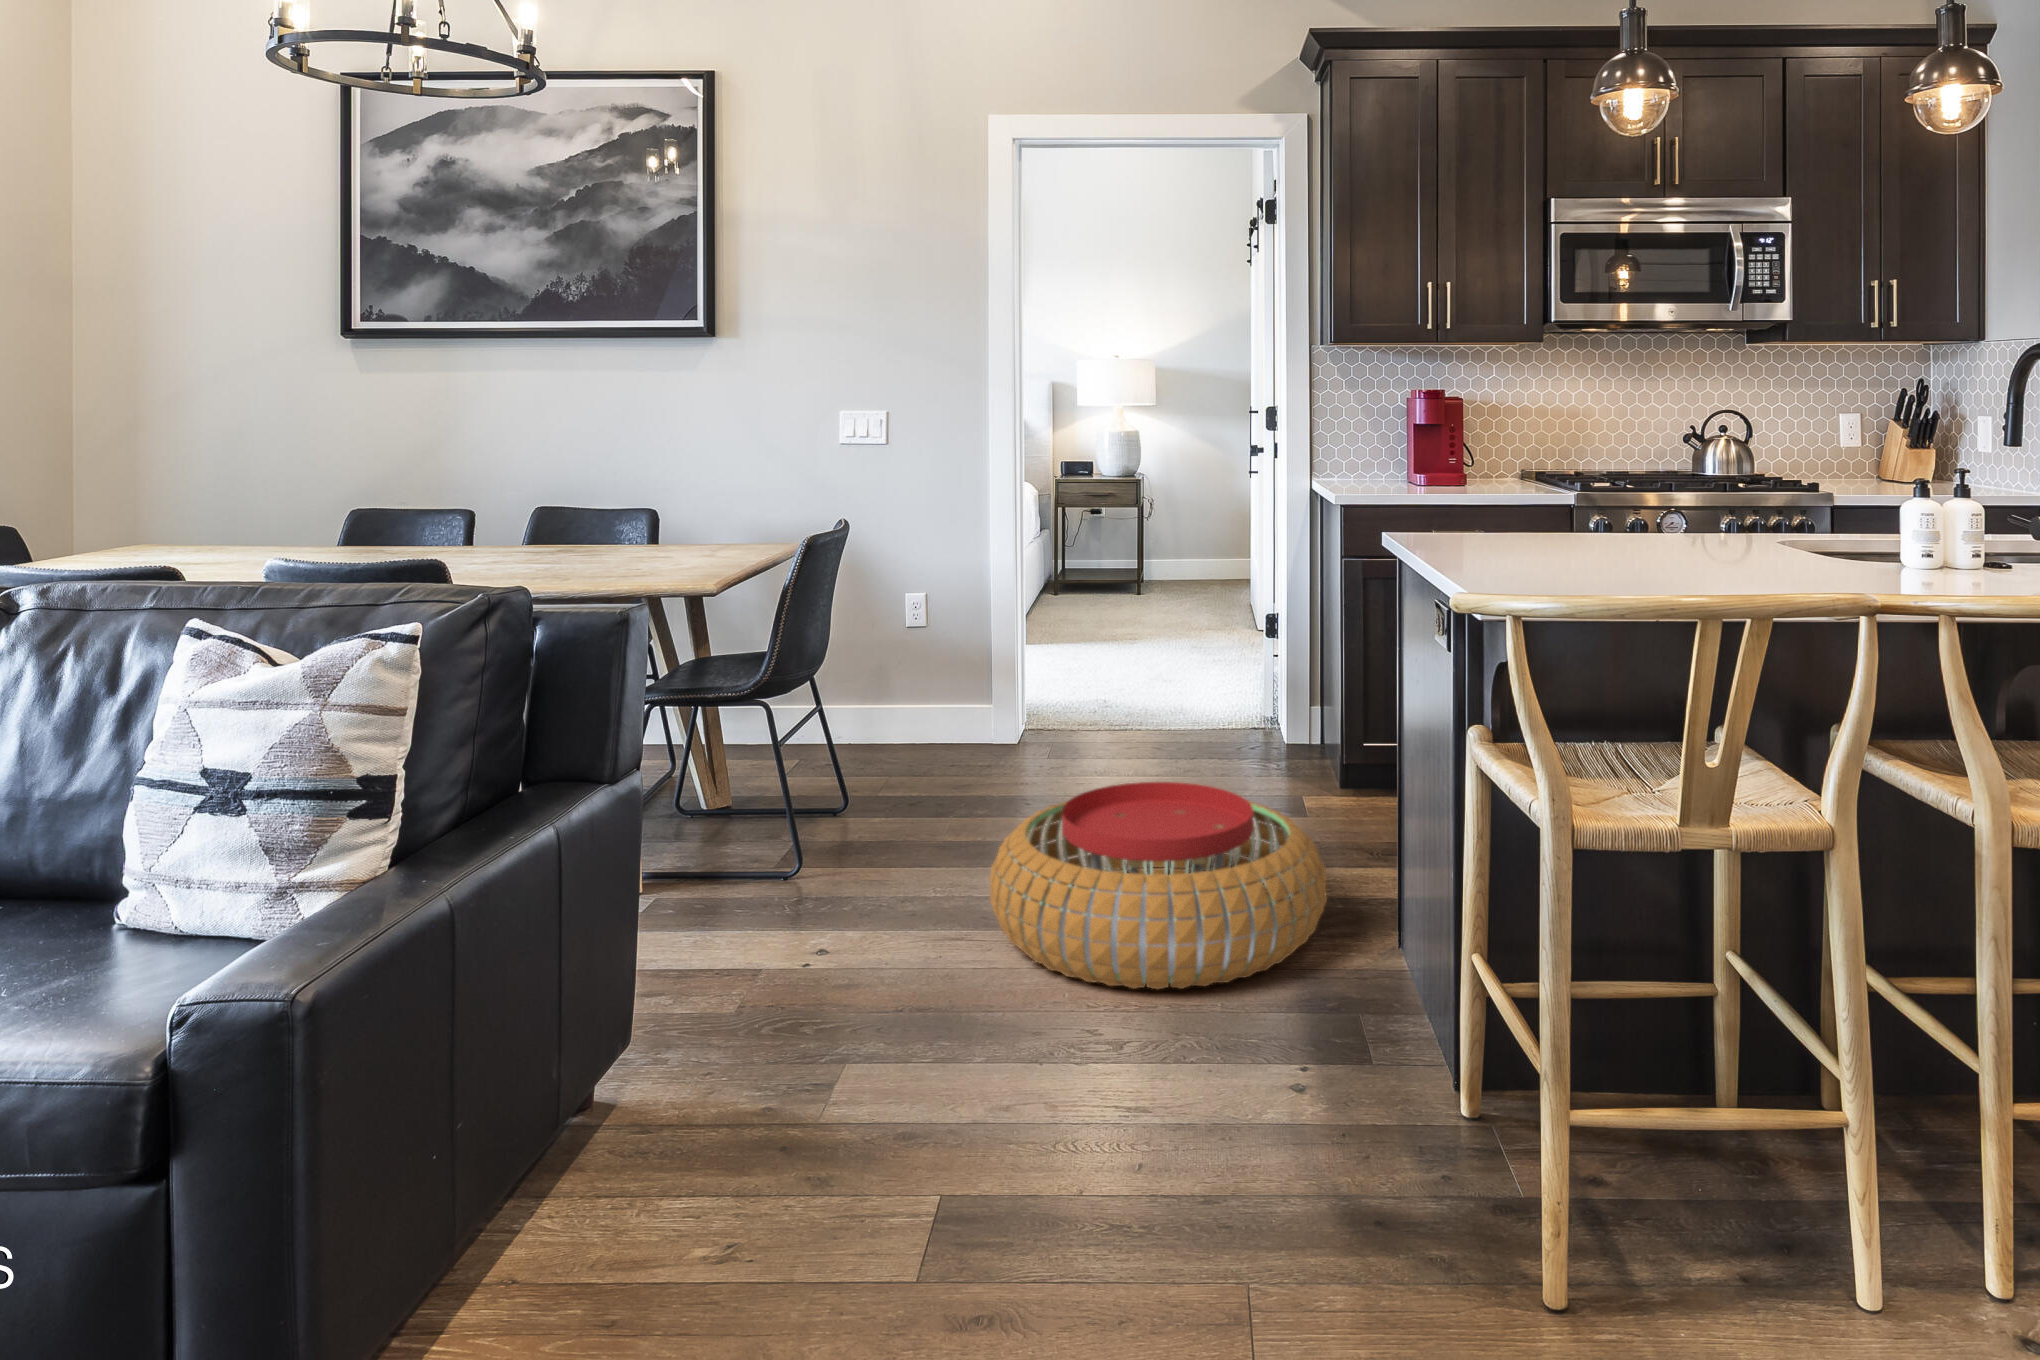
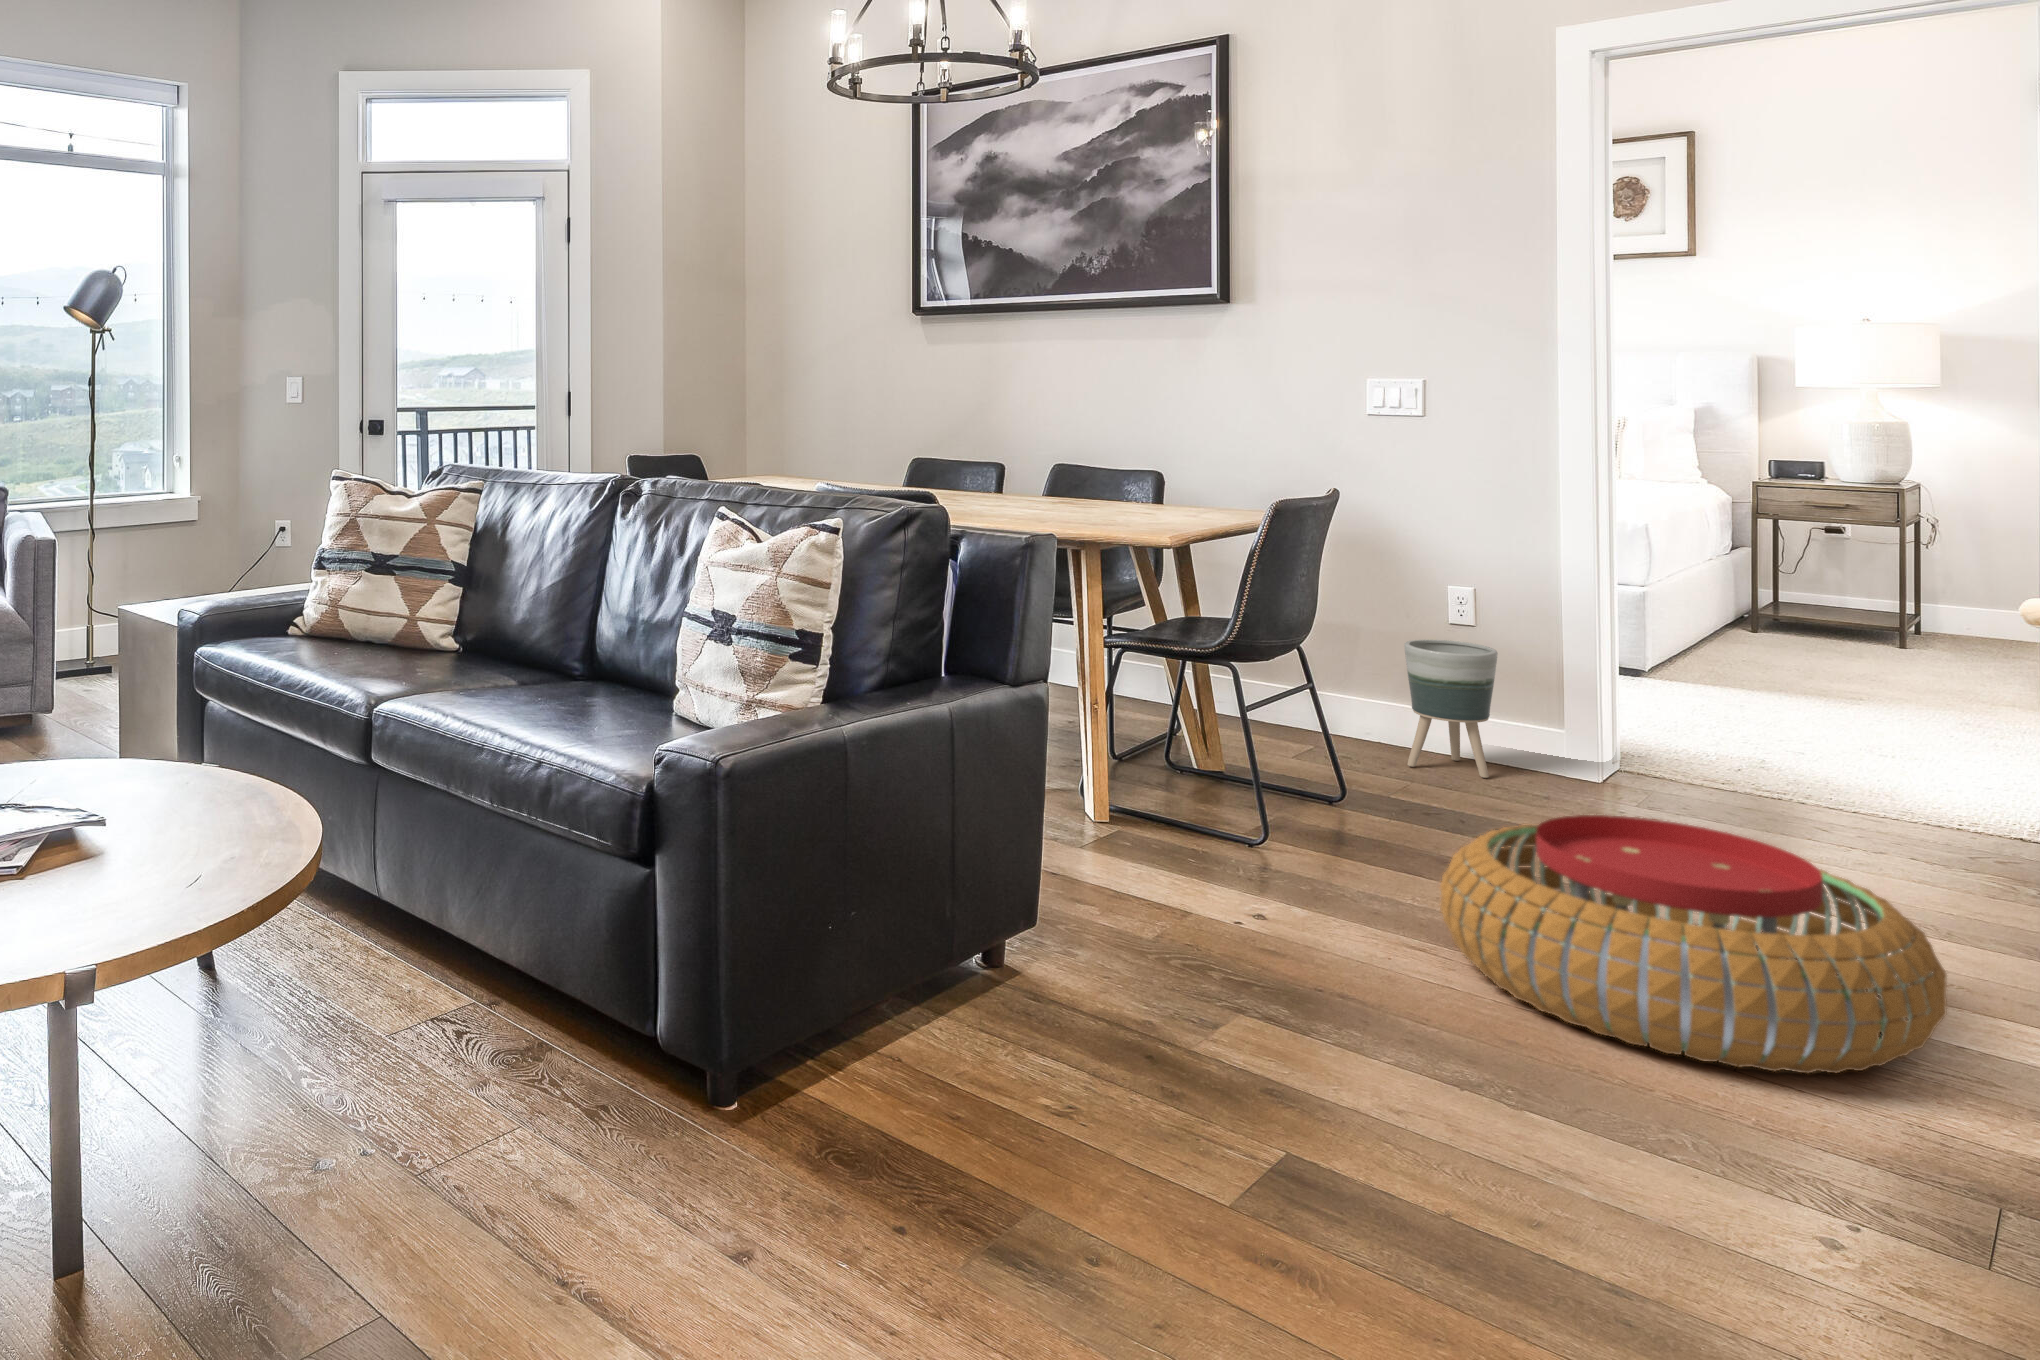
planter: none [879,645,952,768] -> present [1404,640,1498,778]

